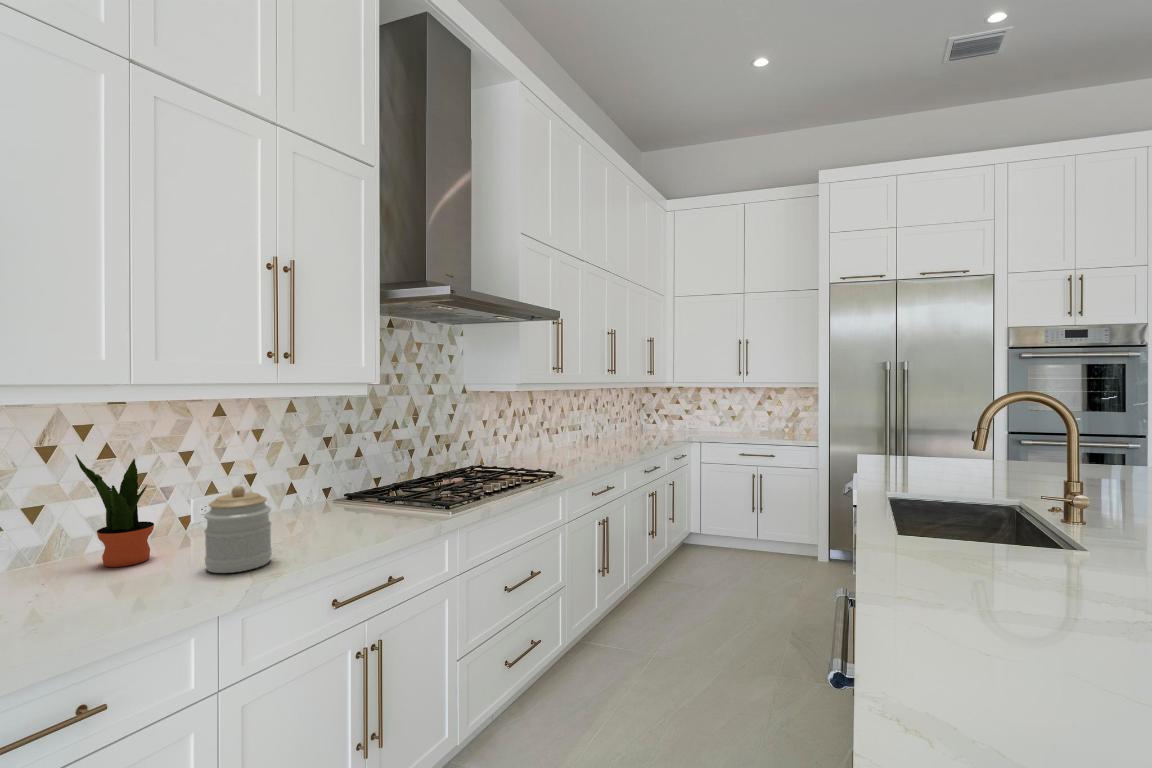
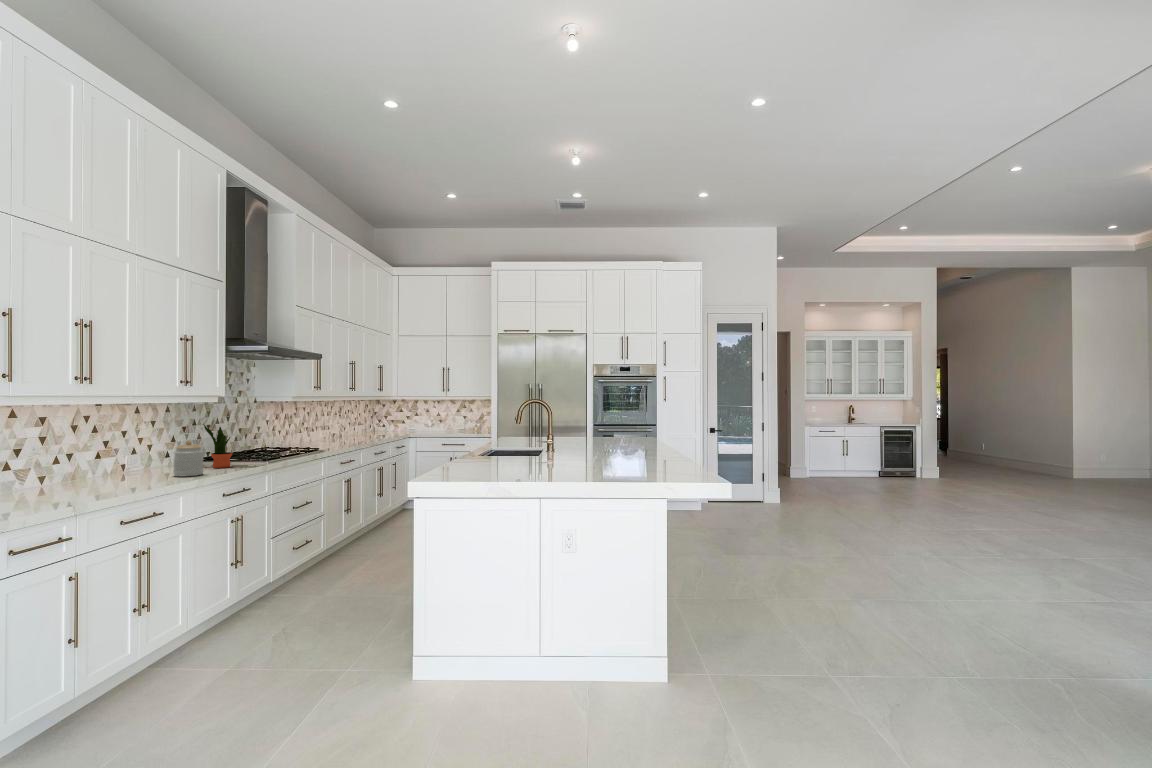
potted plant: present [75,455,154,567] -> present [203,424,232,468]

